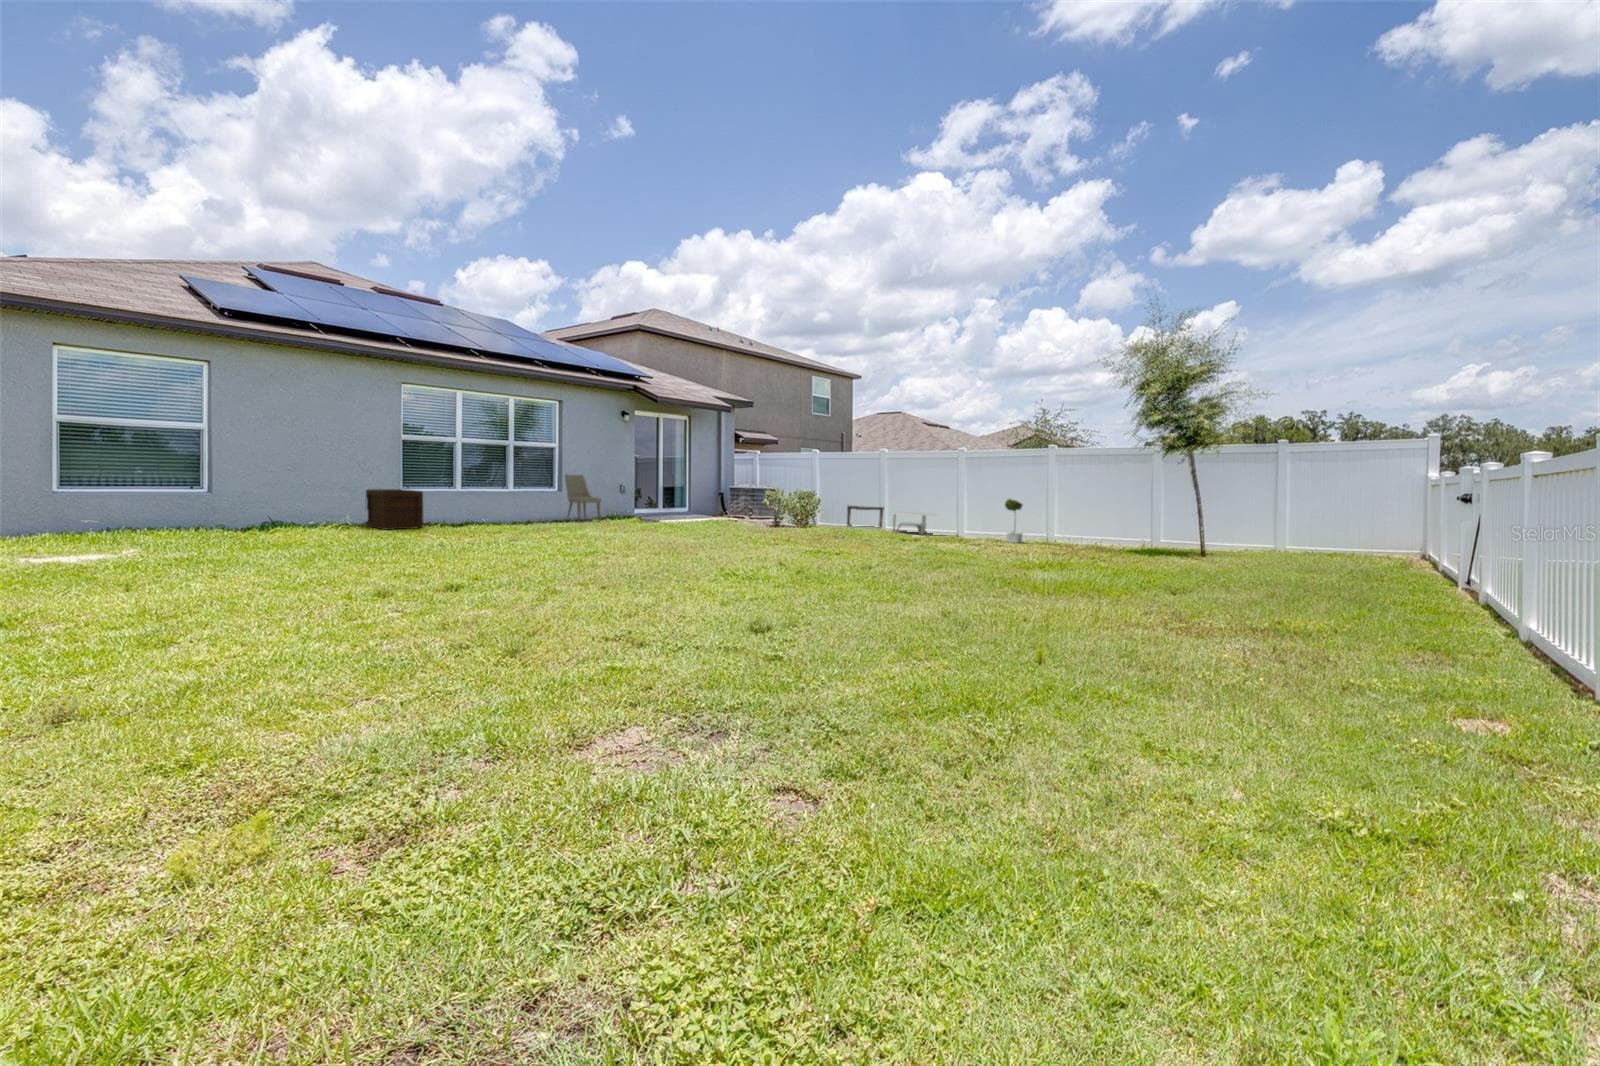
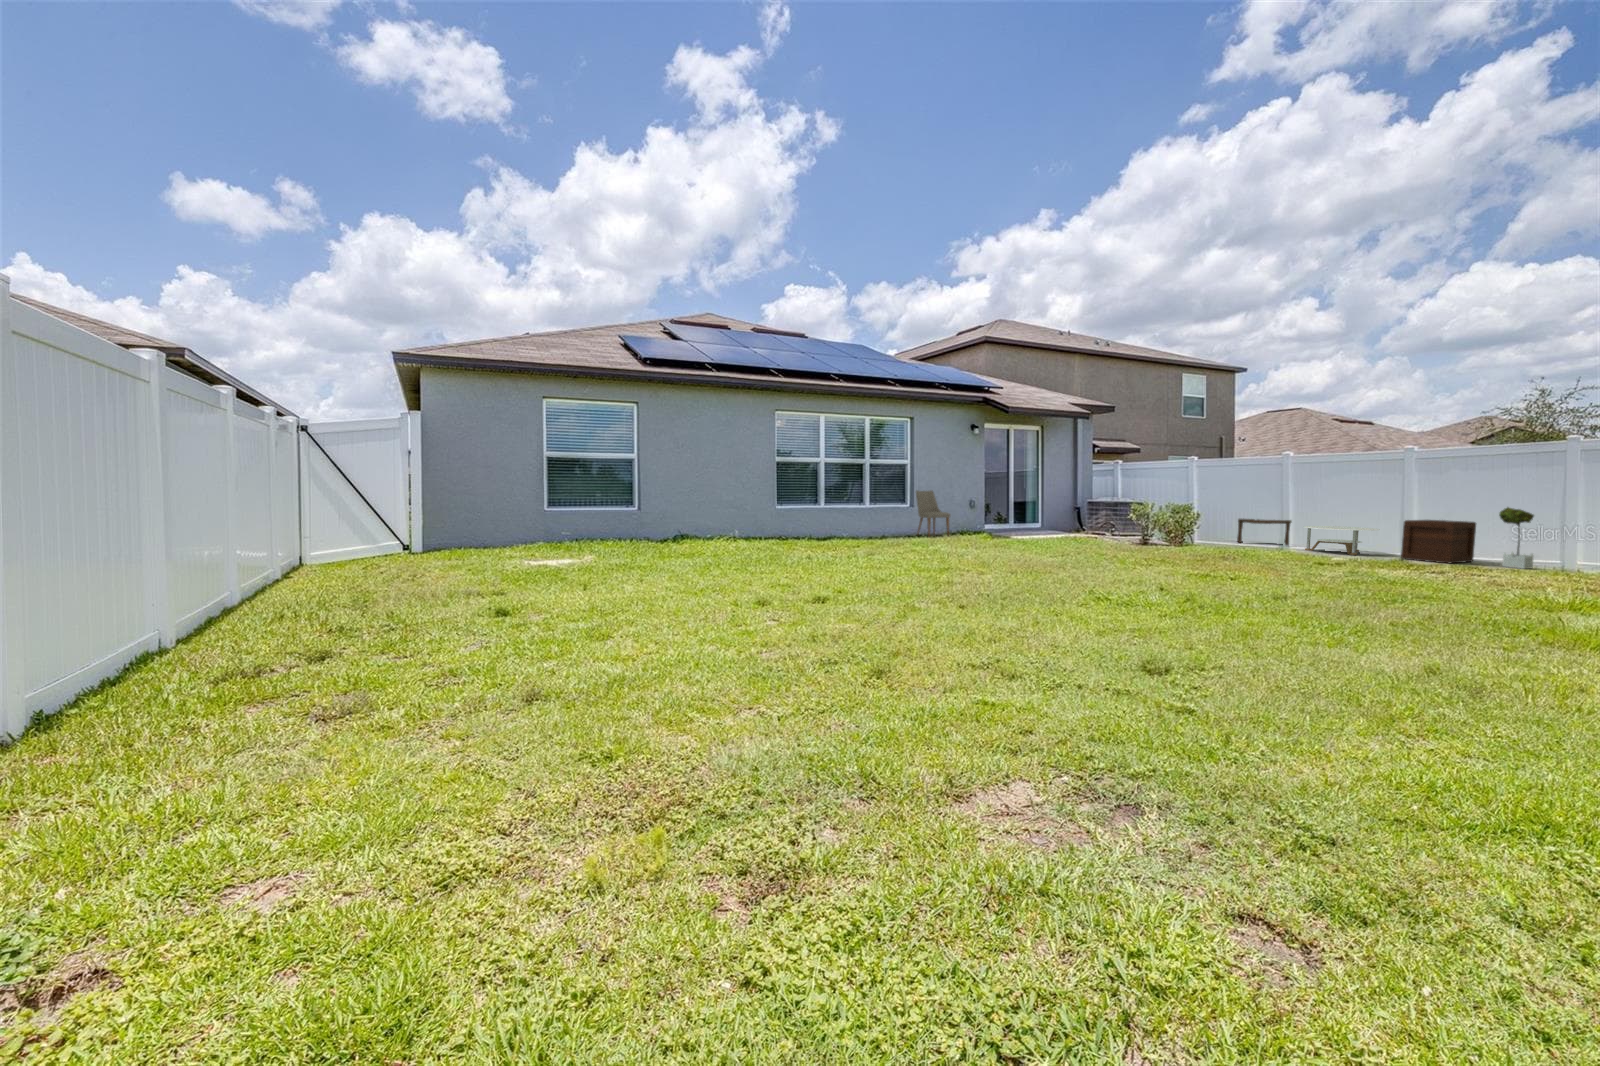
wooden crate: present [365,489,423,530] -> present [1401,520,1476,563]

